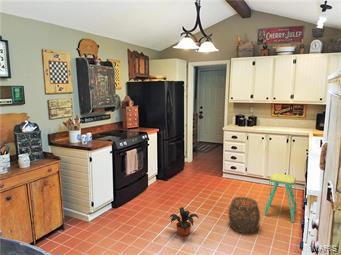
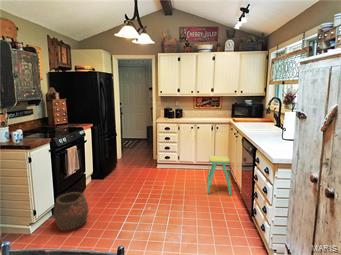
woven basket: present [228,197,260,232] -> present [54,192,88,230]
potted plant: present [170,207,198,236] -> none [129,198,159,226]

